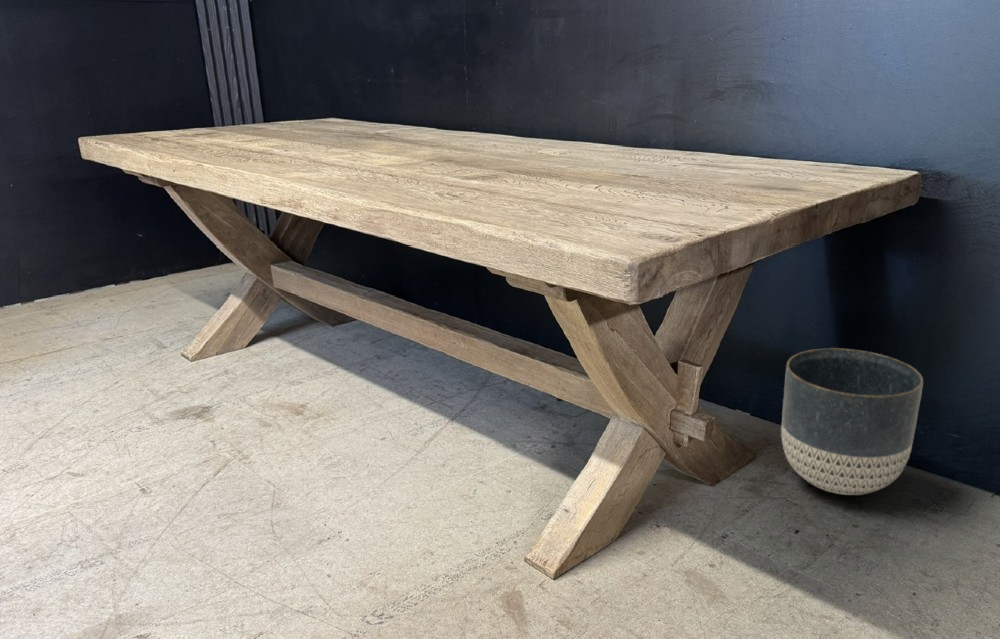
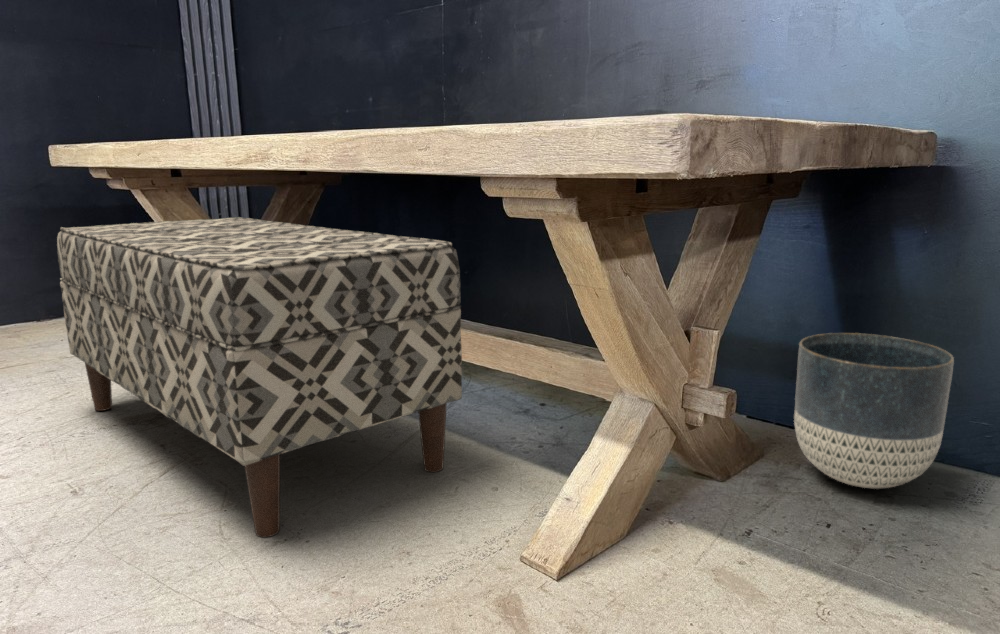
bench: none [105,213,479,536] -> present [57,217,462,537]

